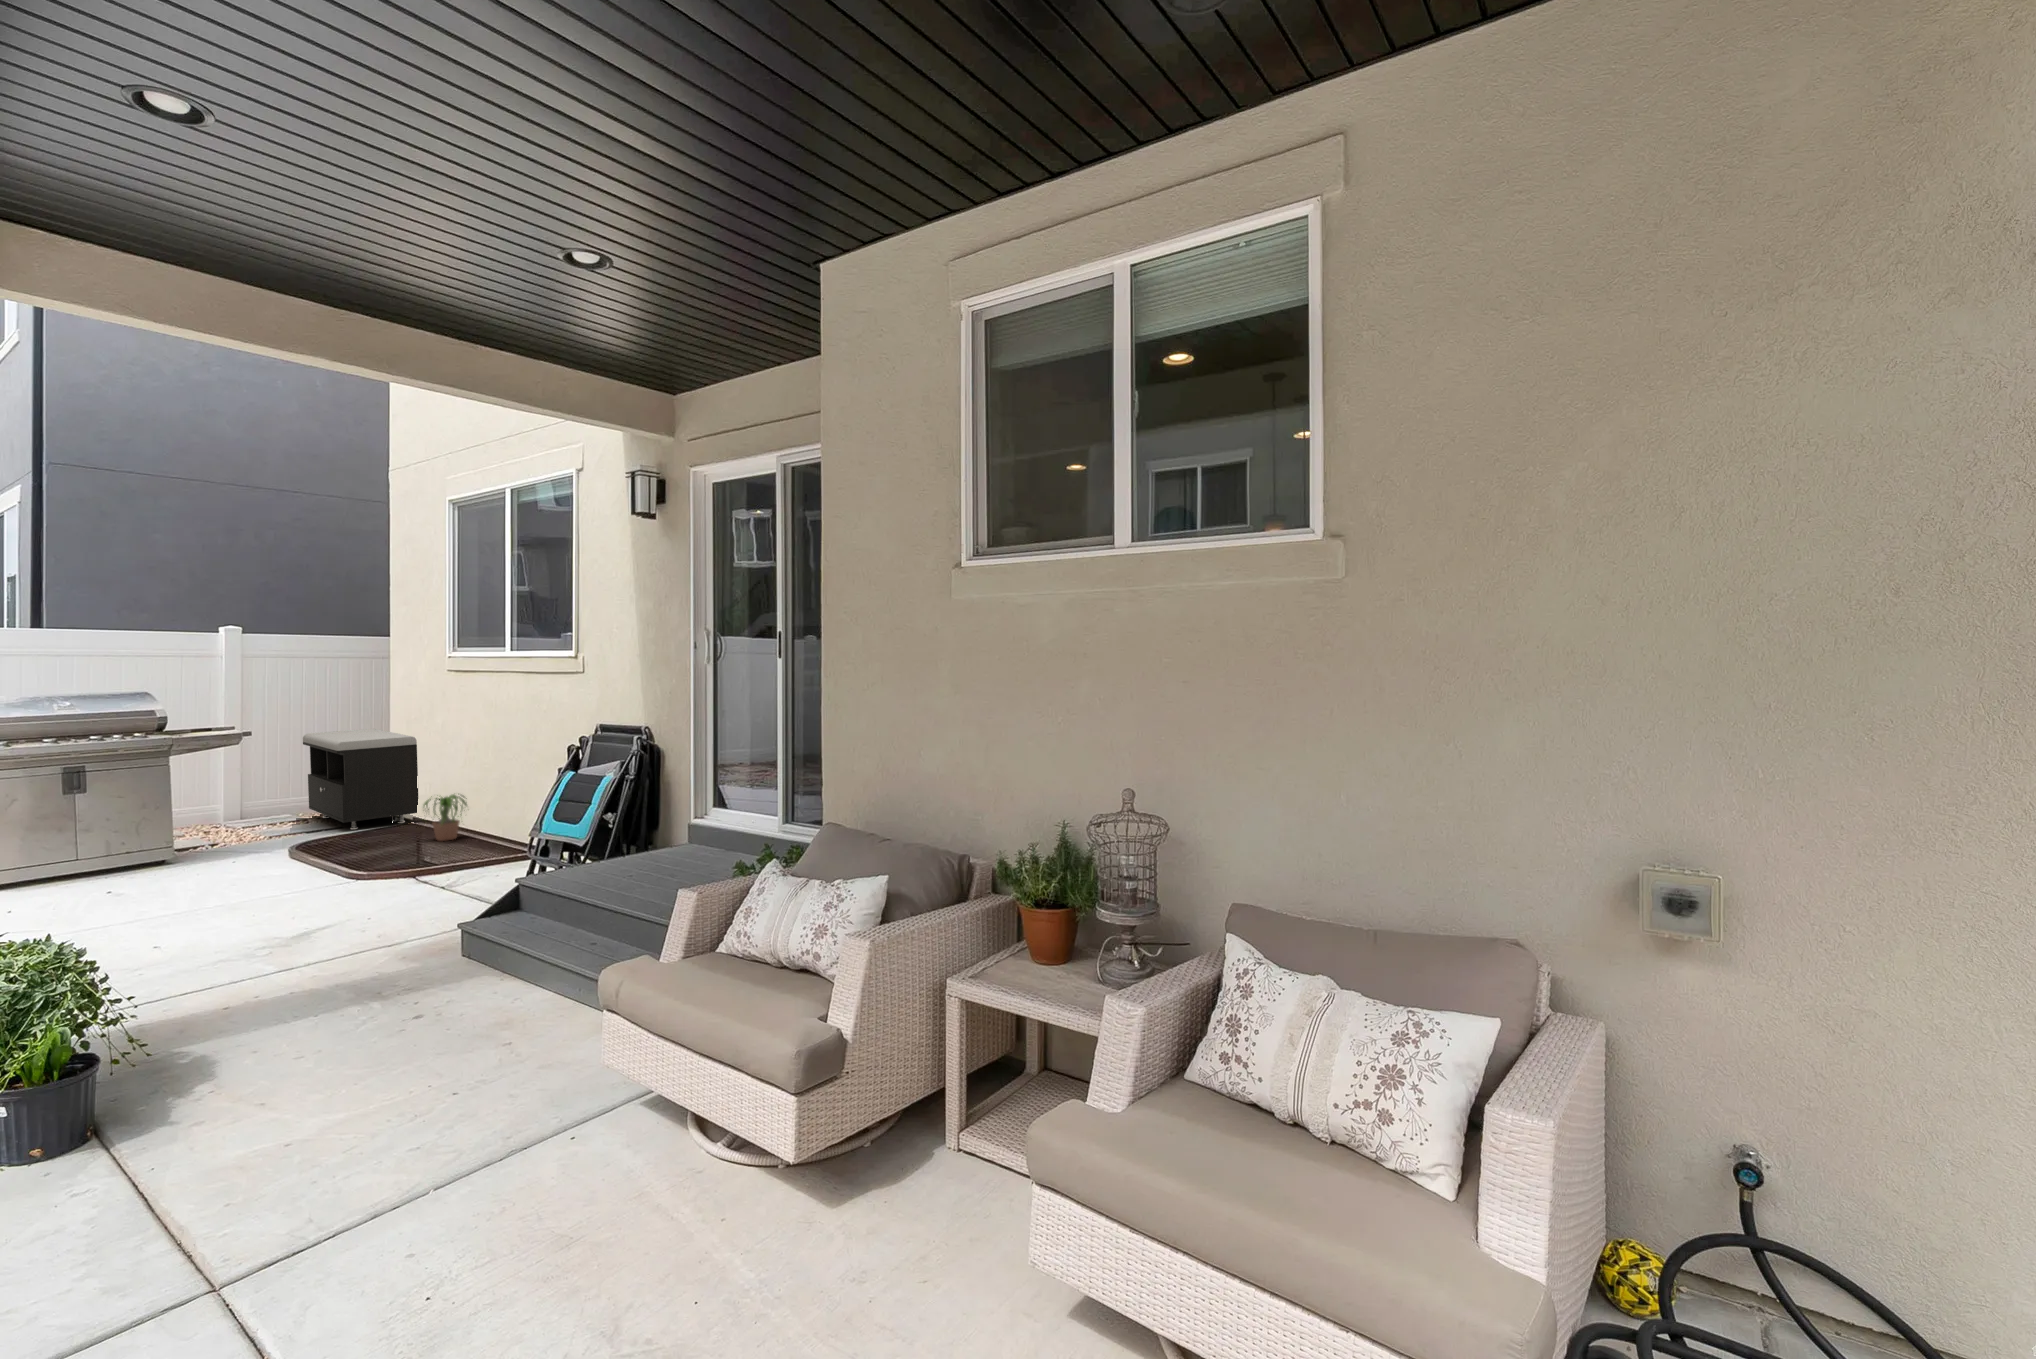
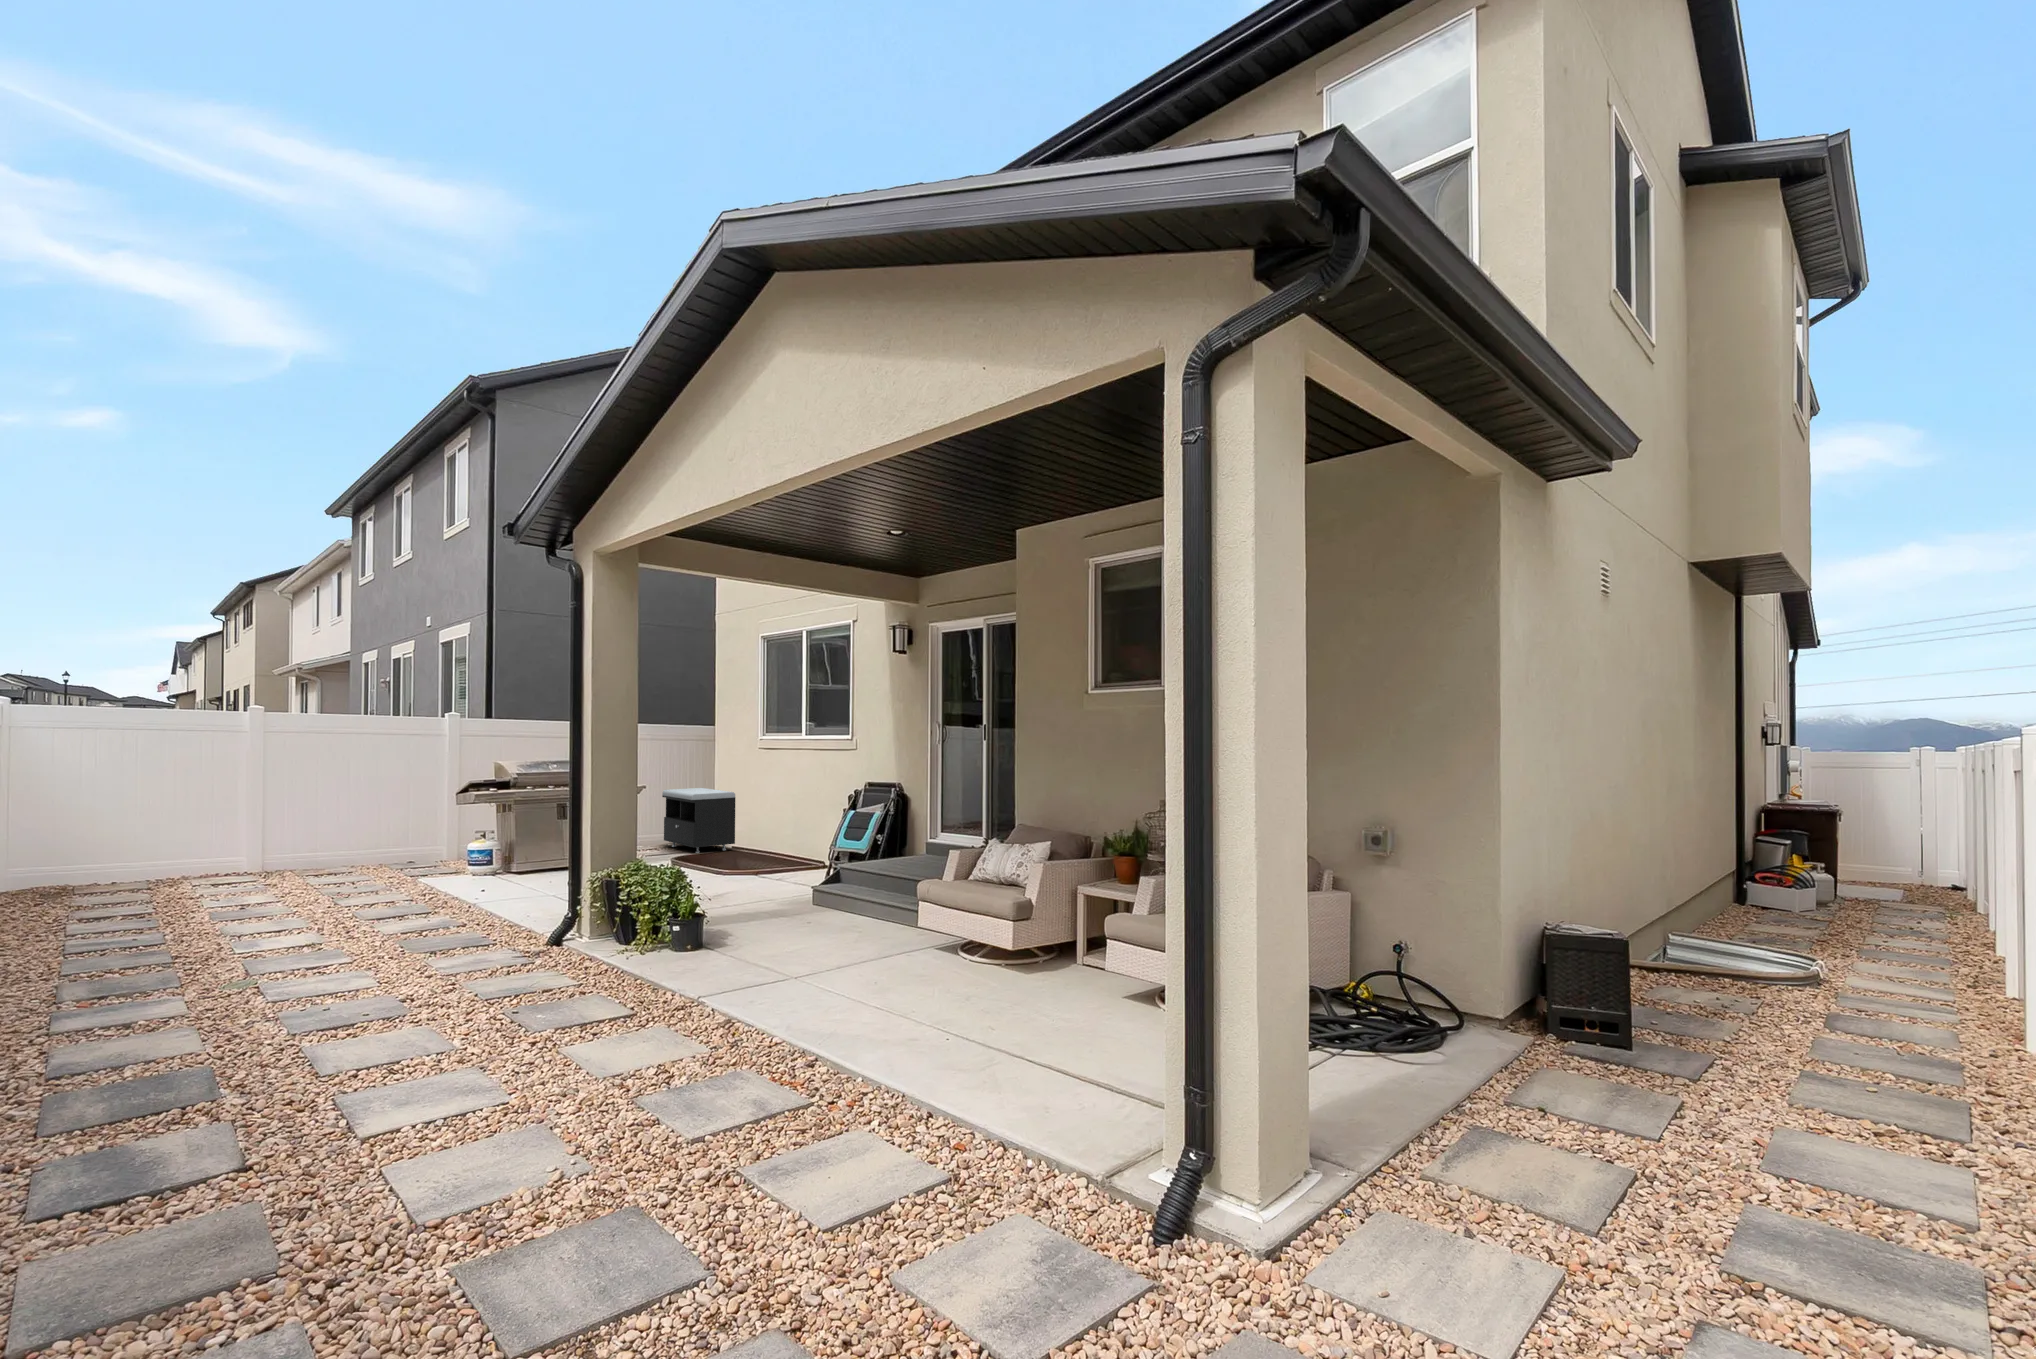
potted plant: present [424,794,467,841] -> none [741,829,777,859]

